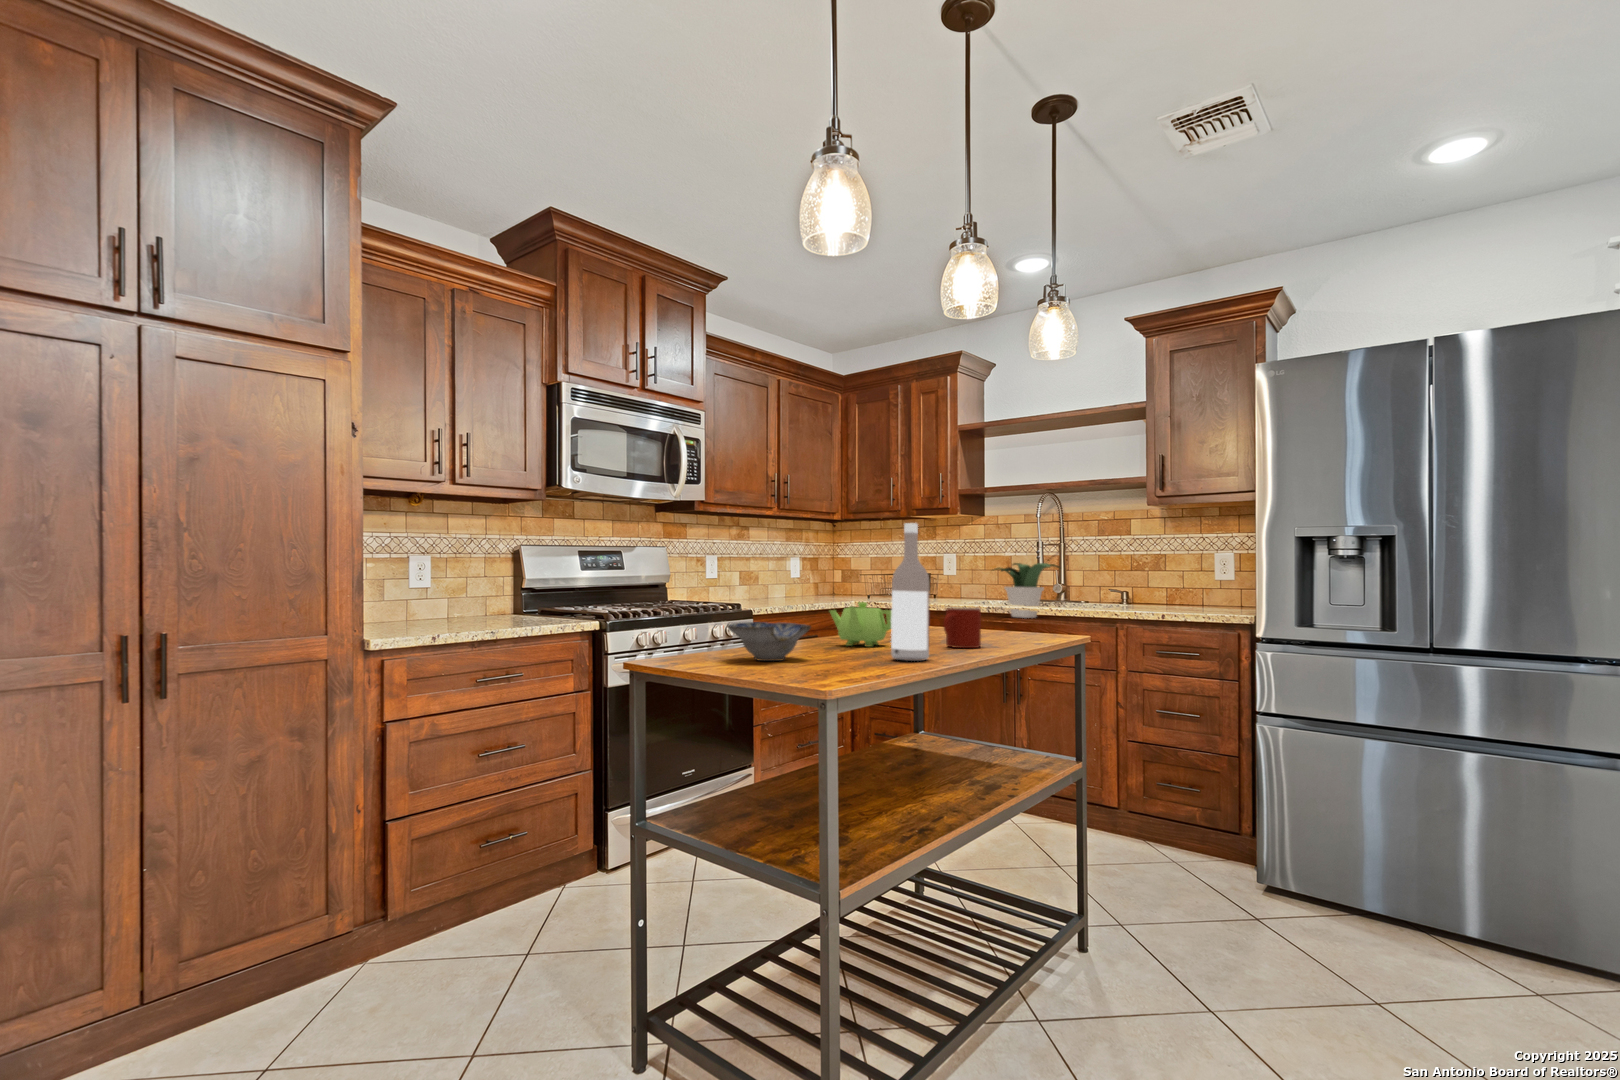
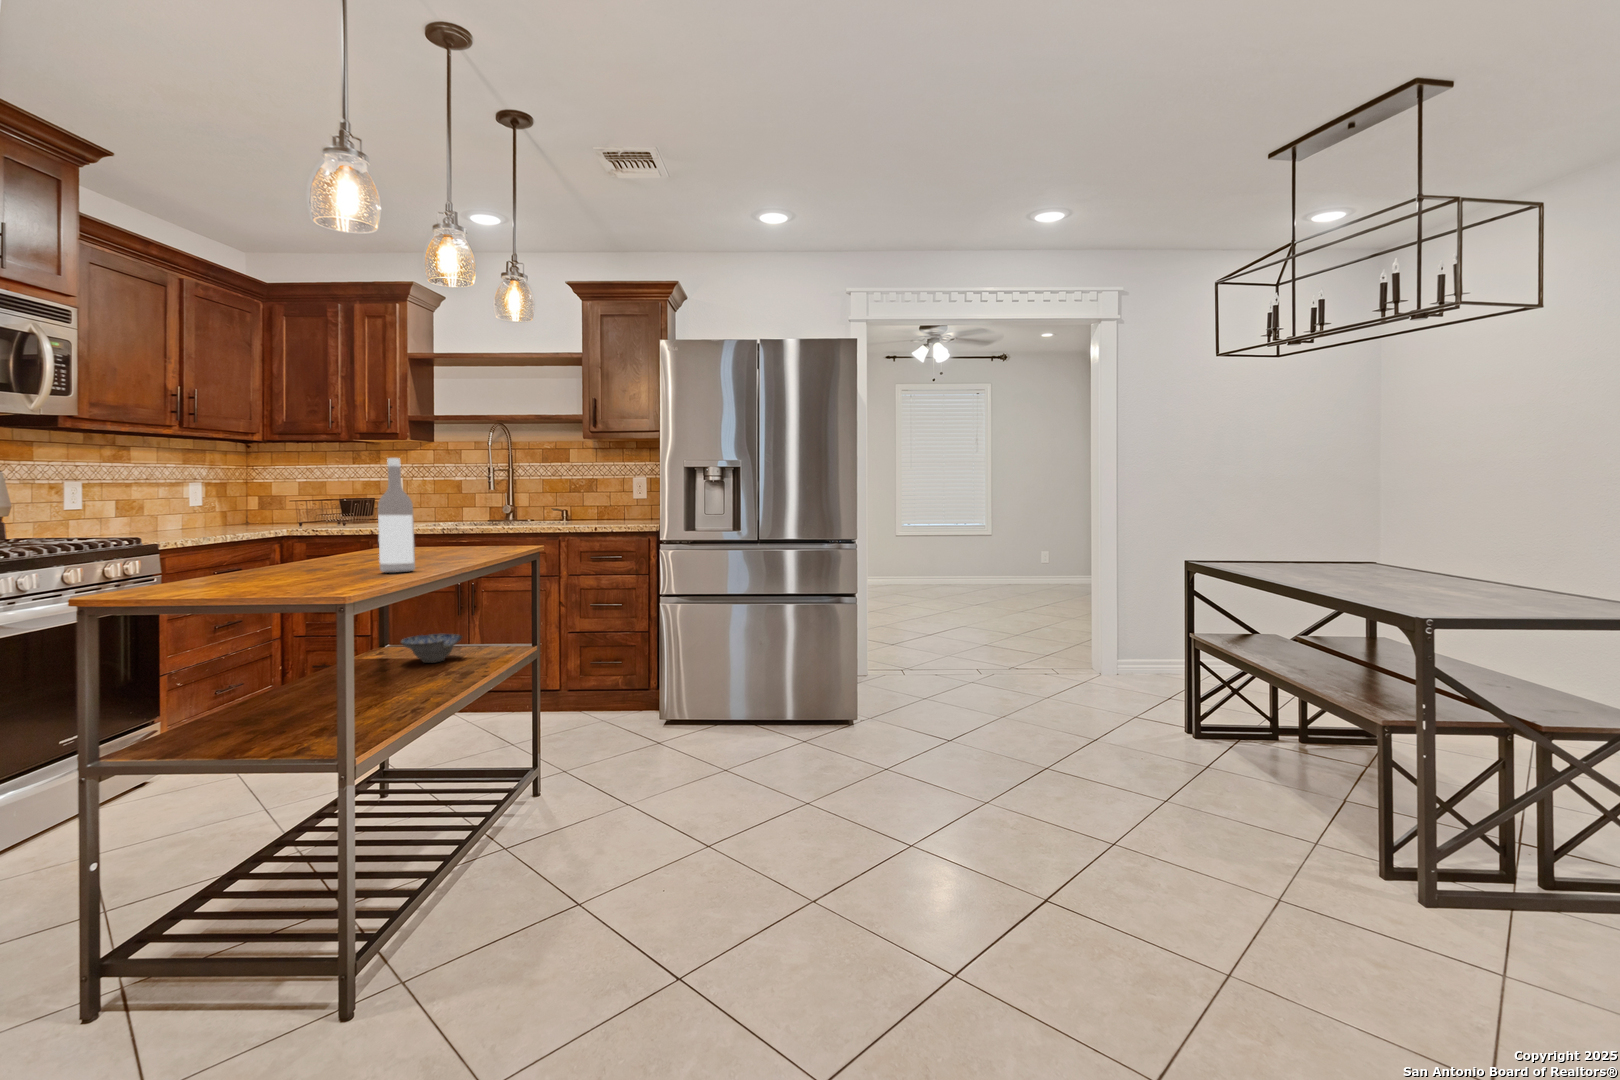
potted plant: present [994,563,1059,618] -> none [445,488,512,537]
teapot: present [830,602,892,647] -> none [298,527,371,567]
mug: present [944,607,981,648] -> none [421,528,454,561]
ceramic bowl: present [727,622,811,661] -> present [401,634,462,663]

